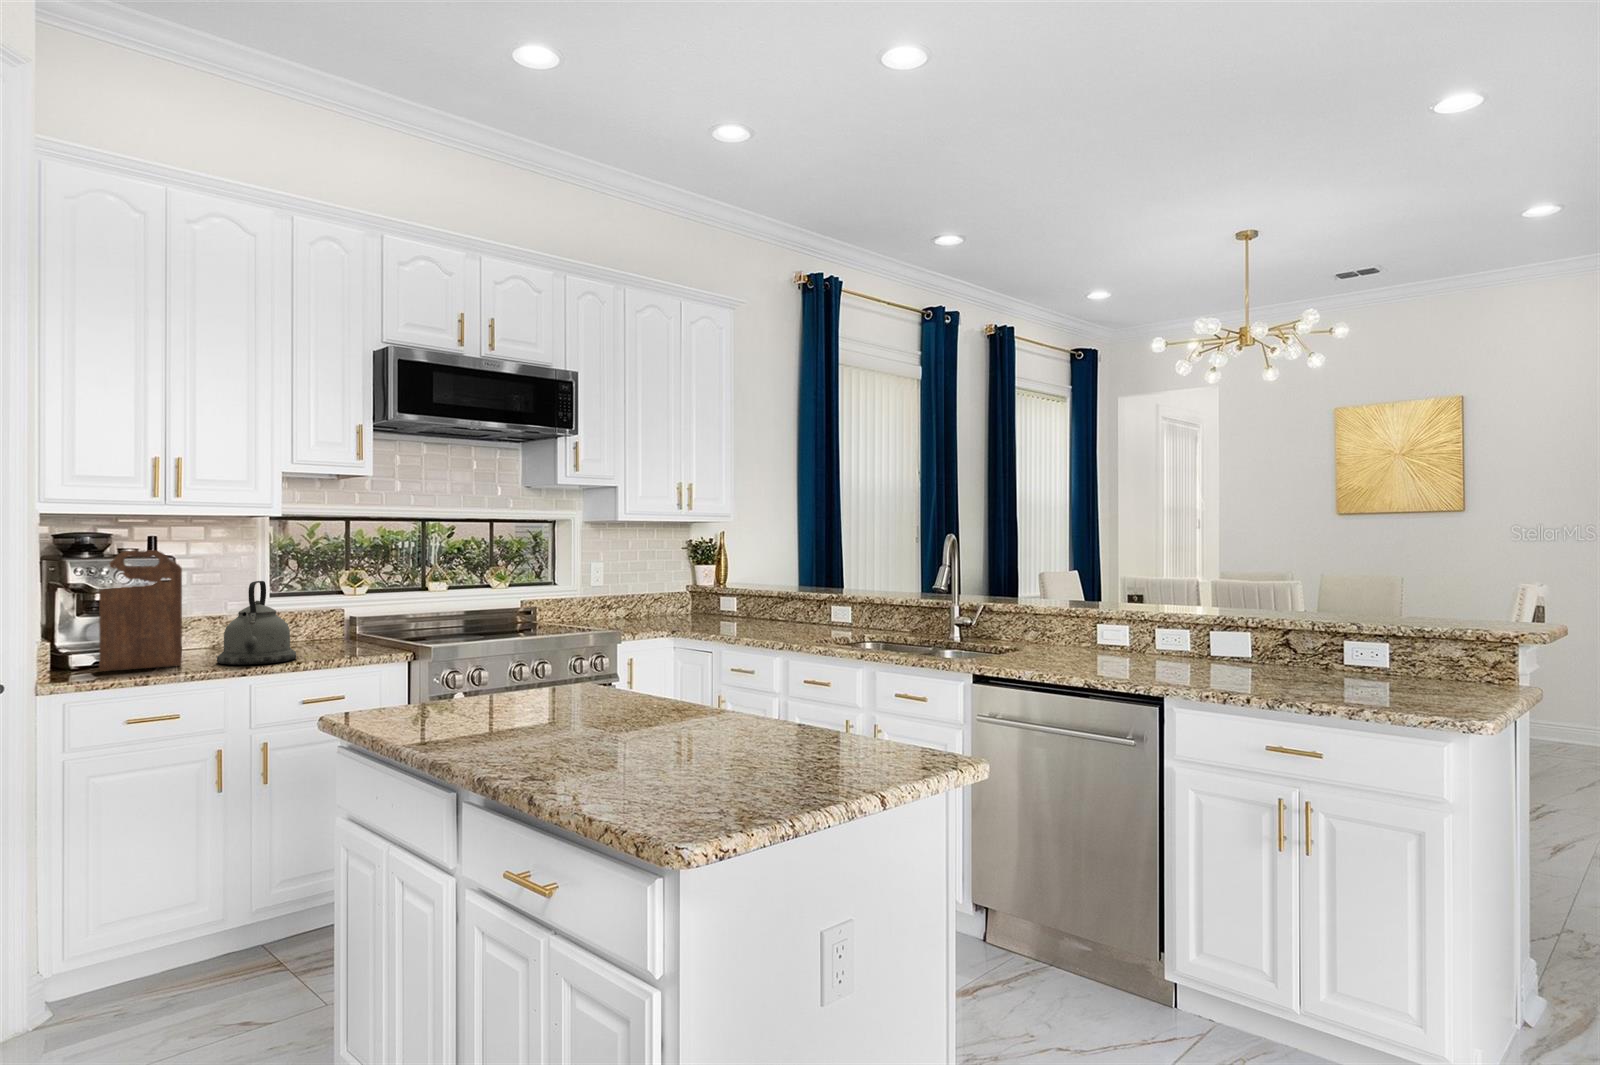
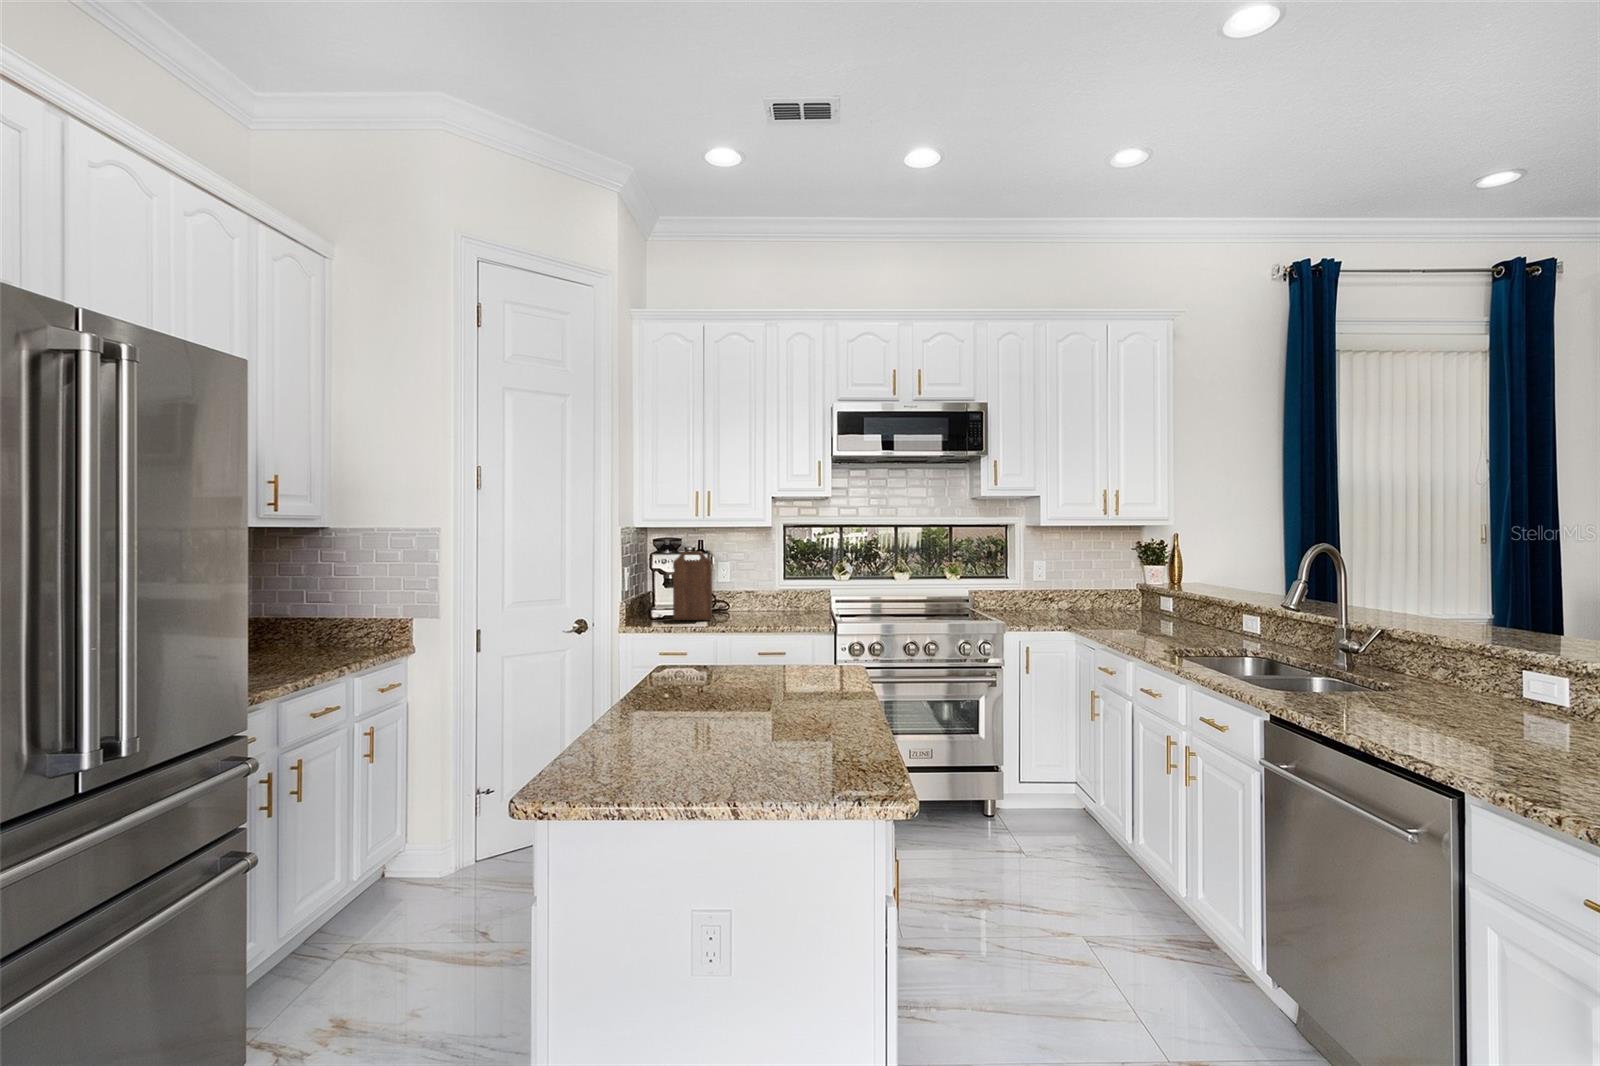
kettle: present [217,581,296,665] -> none [727,571,771,624]

